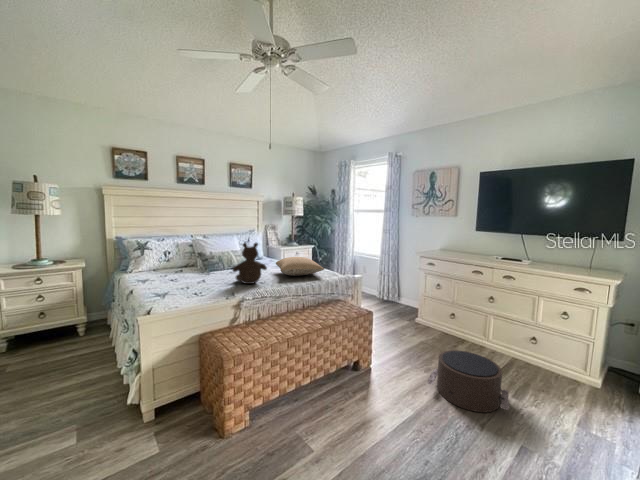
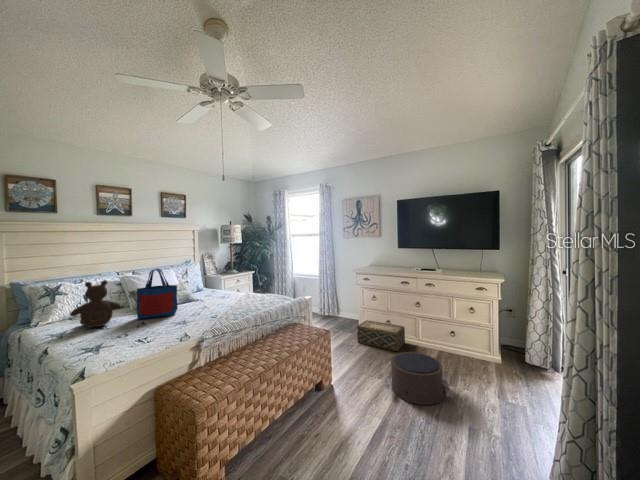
tote bag: none [199,234,232,277] -> present [137,269,177,319]
teddy bear: present [233,243,267,284] -> present [70,280,121,328]
pillow: present [276,257,324,276] -> none [226,285,279,305]
woven basket: none [413,311,472,349] -> present [357,320,405,351]

